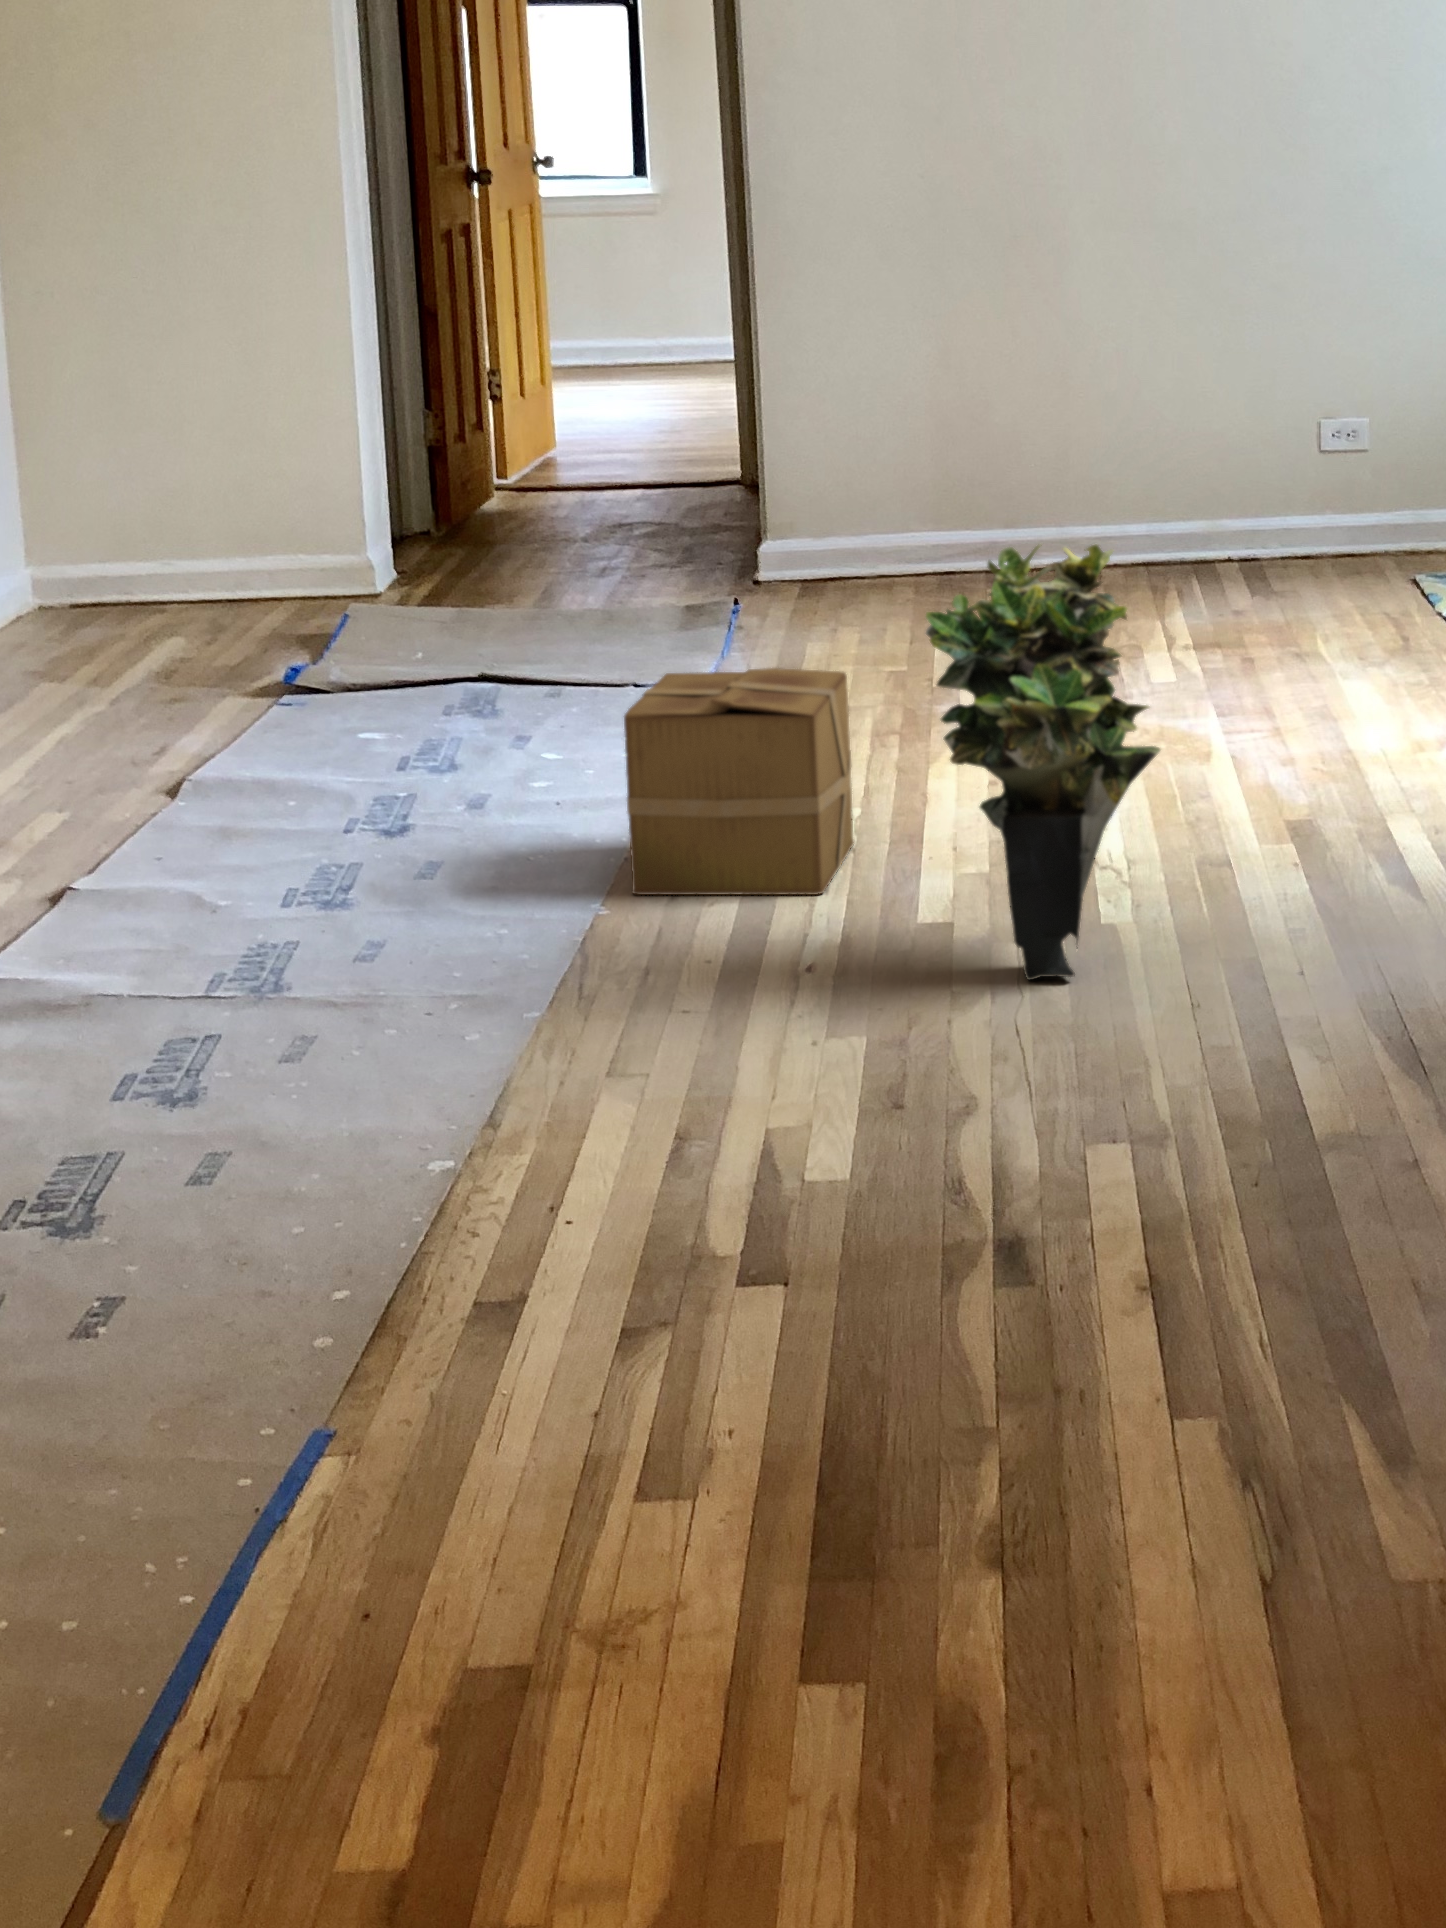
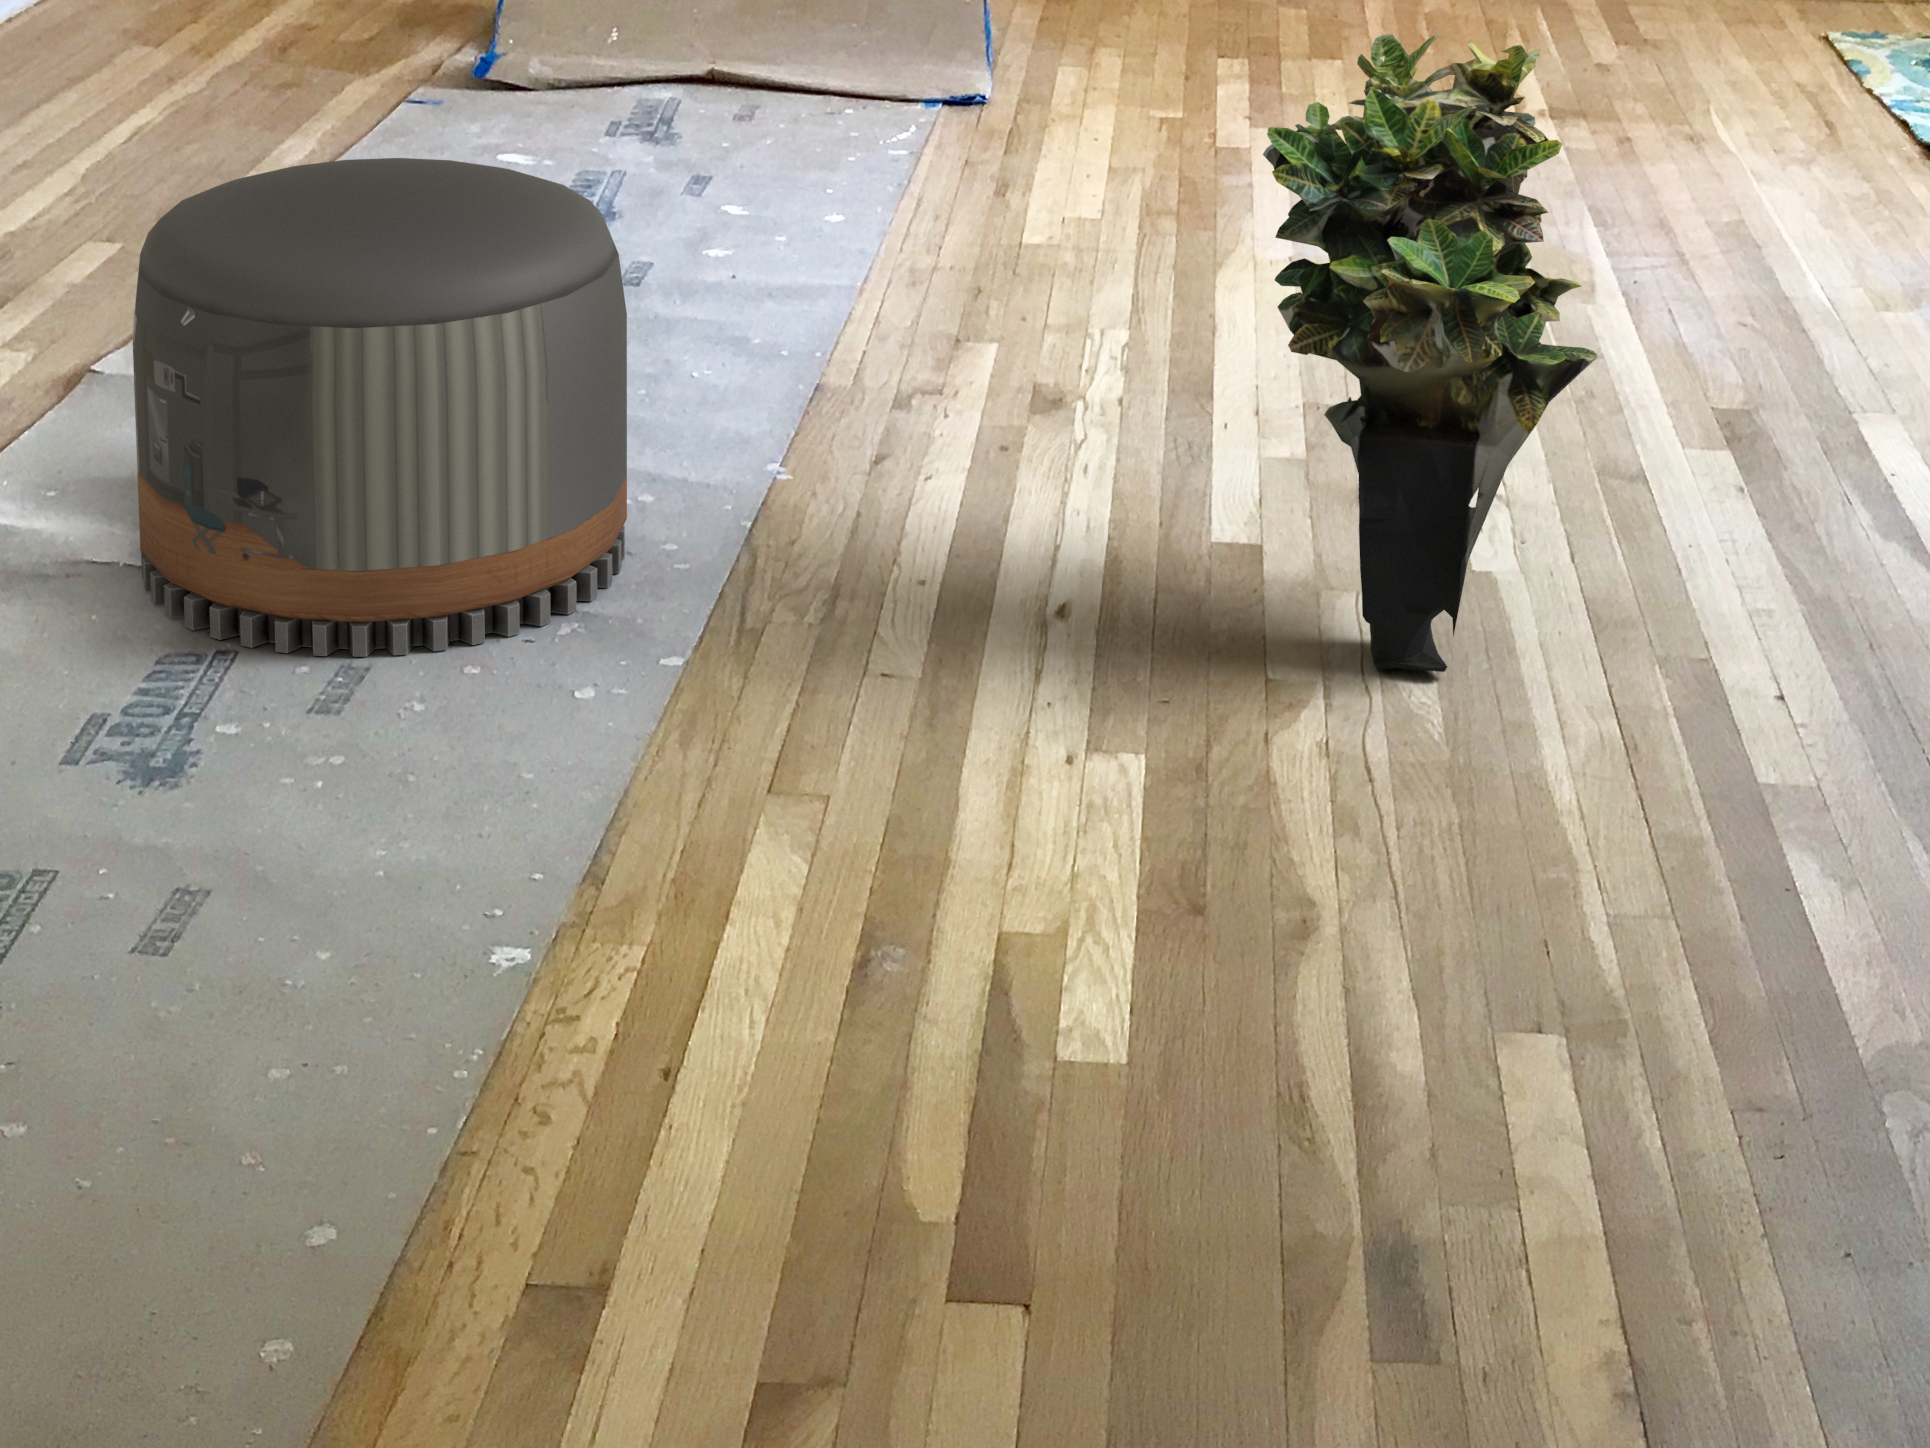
cardboard box: present [624,668,854,895] -> none [823,146,1132,480]
pouf: none [127,689,493,1031] -> present [133,158,627,657]

